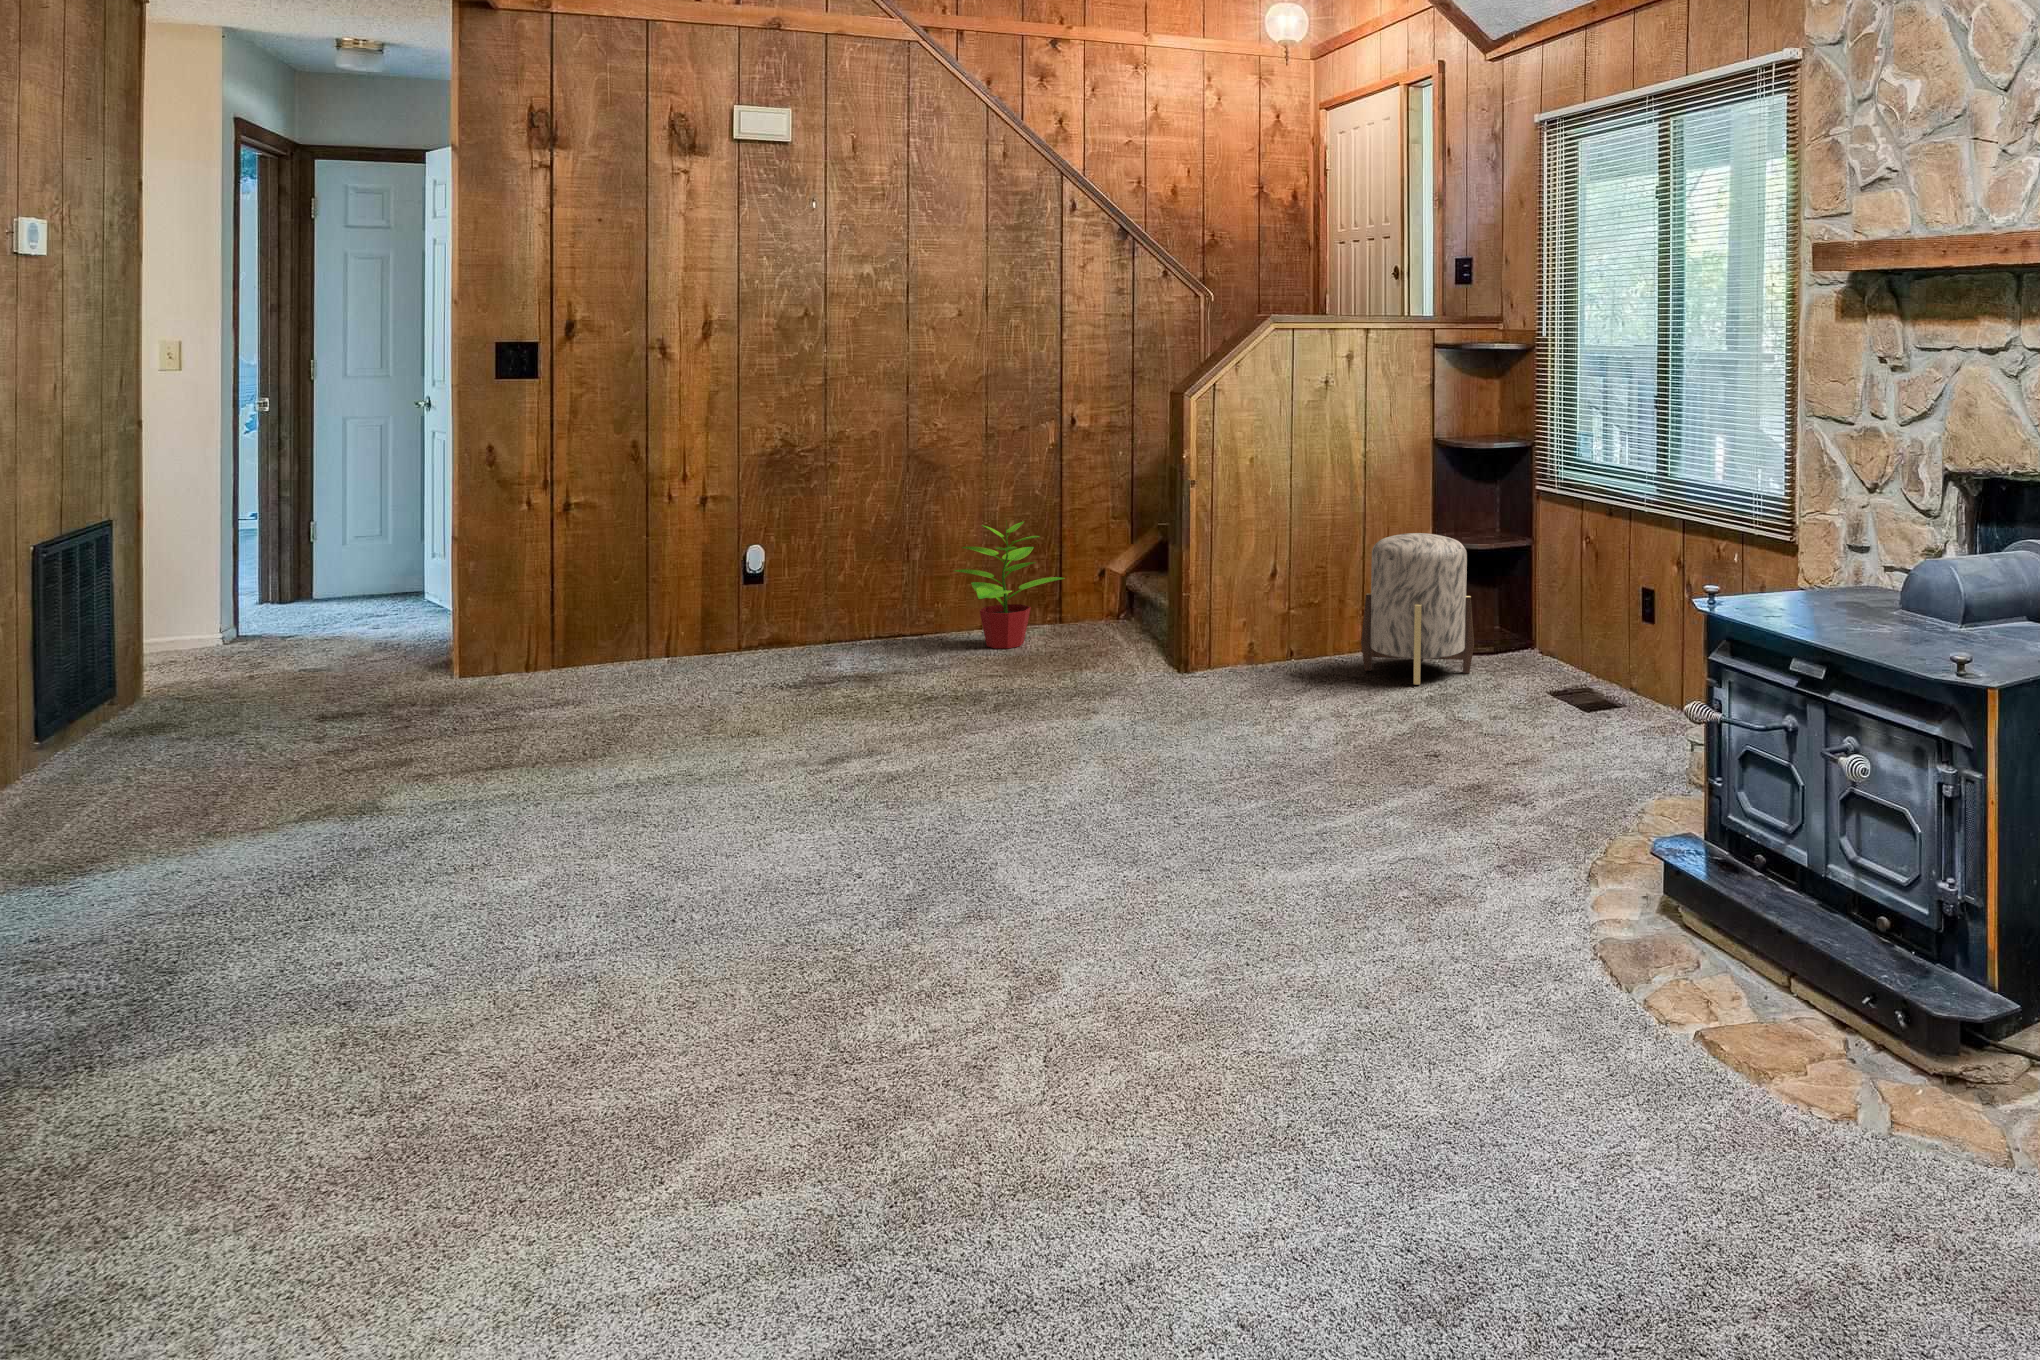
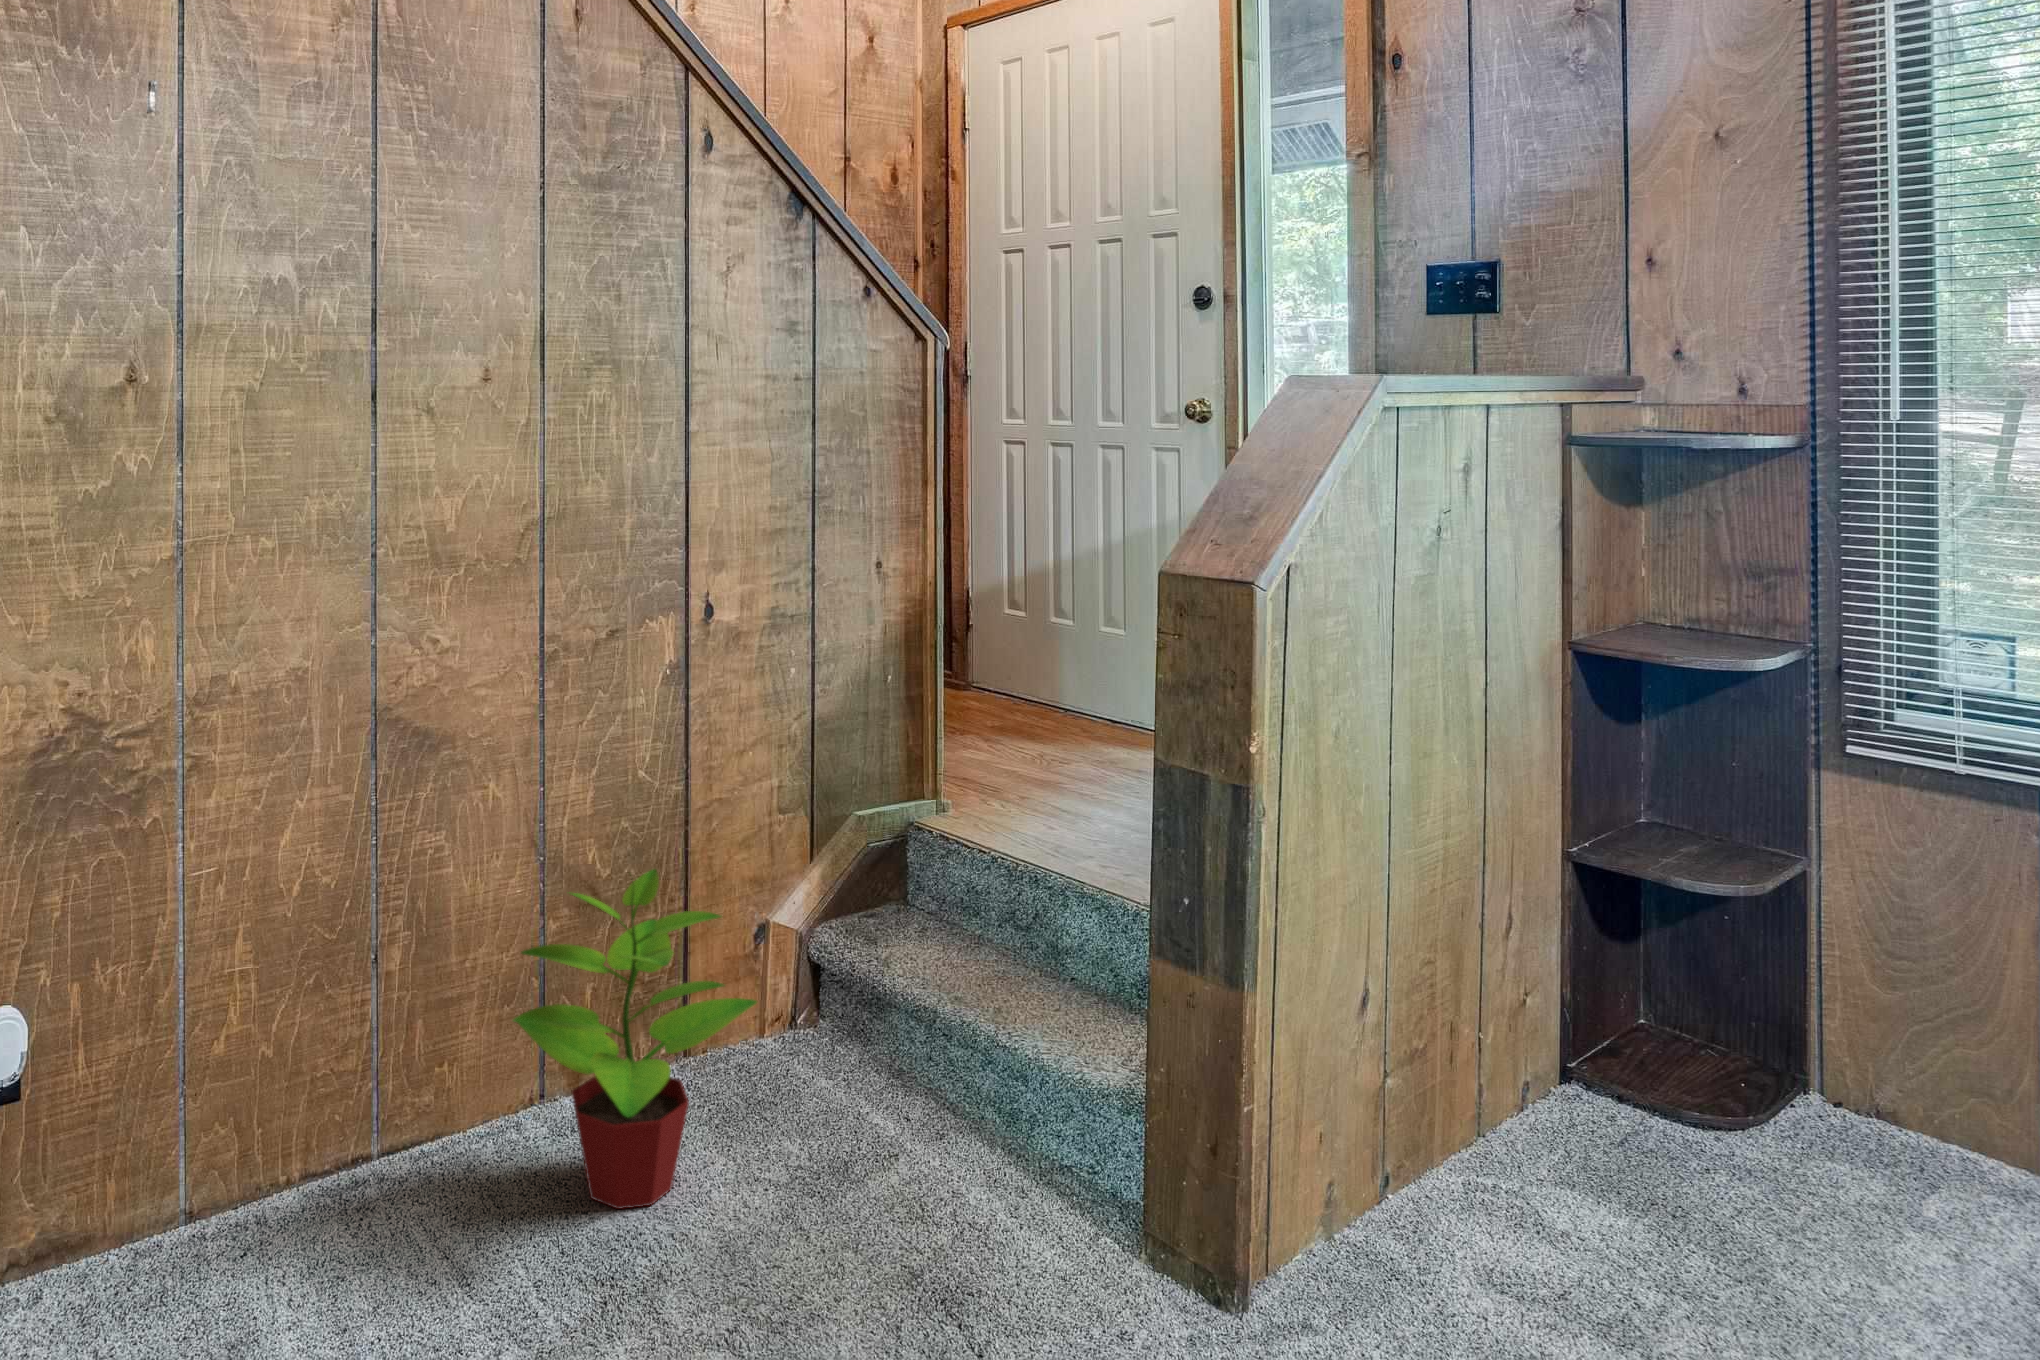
ottoman: present [1361,533,1474,685] -> none [1575,879,1842,1293]

